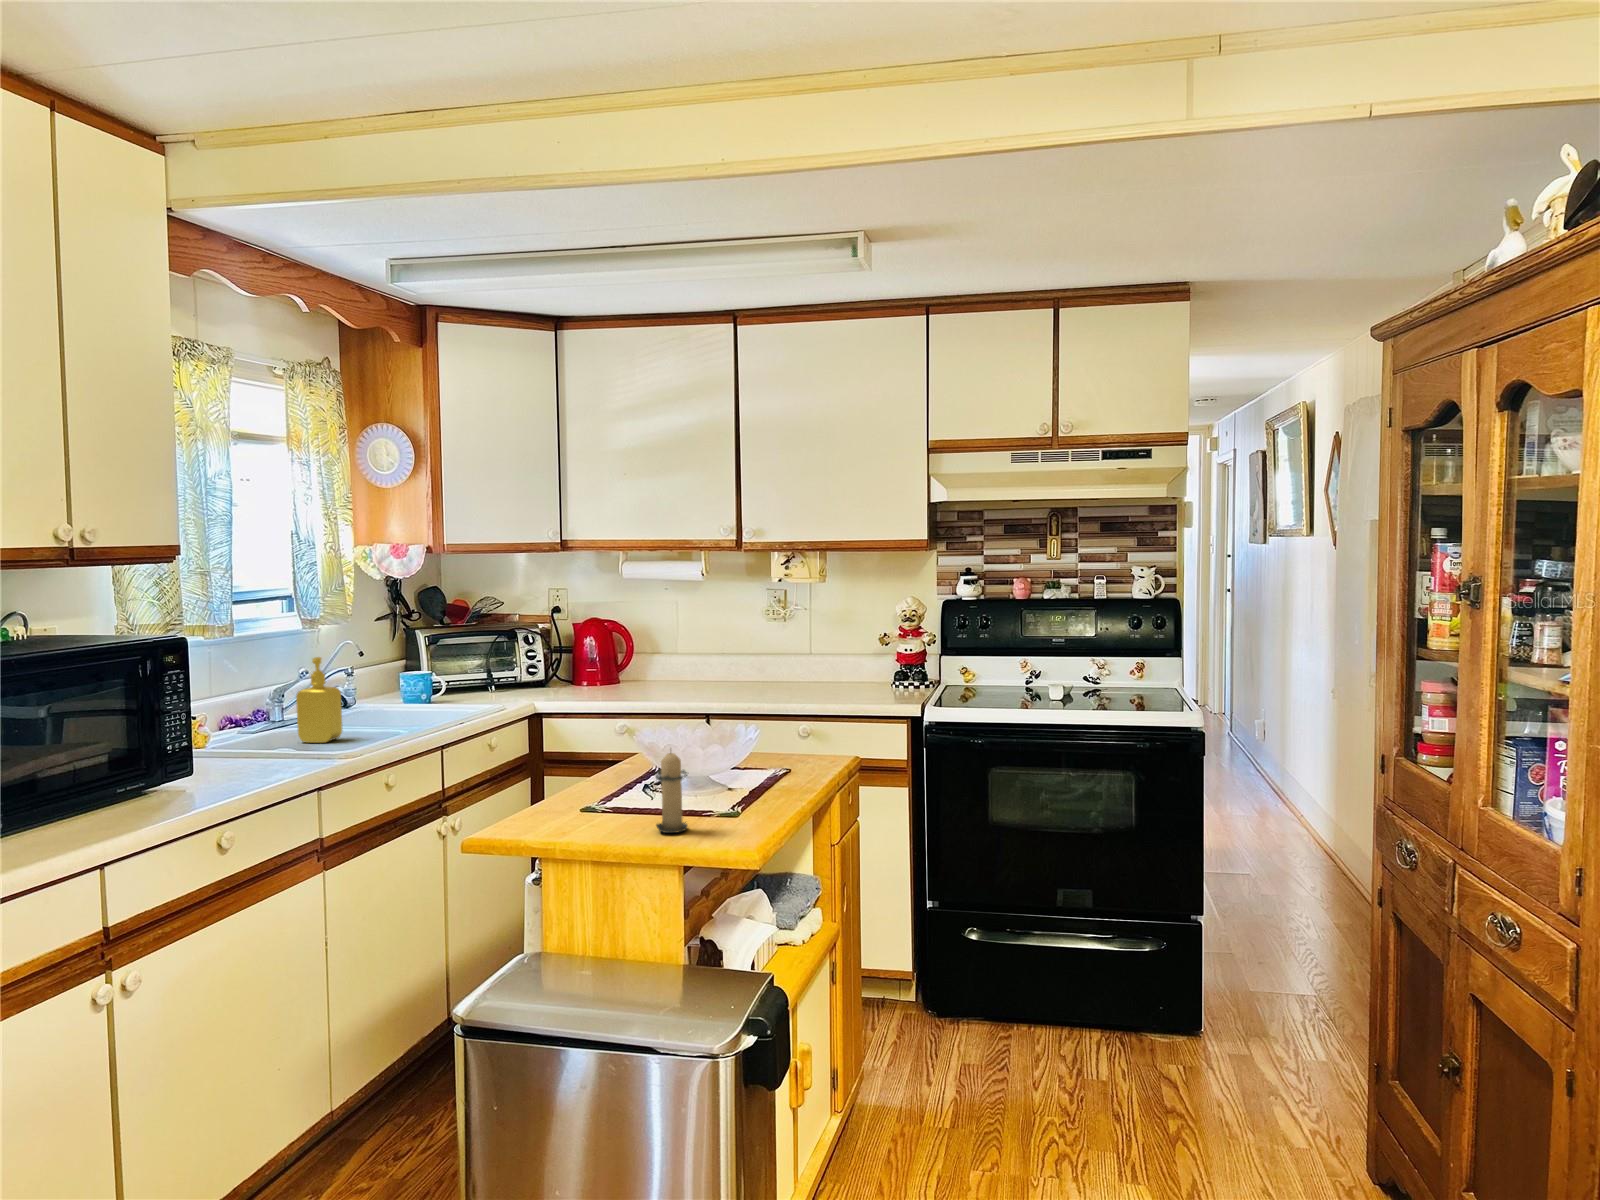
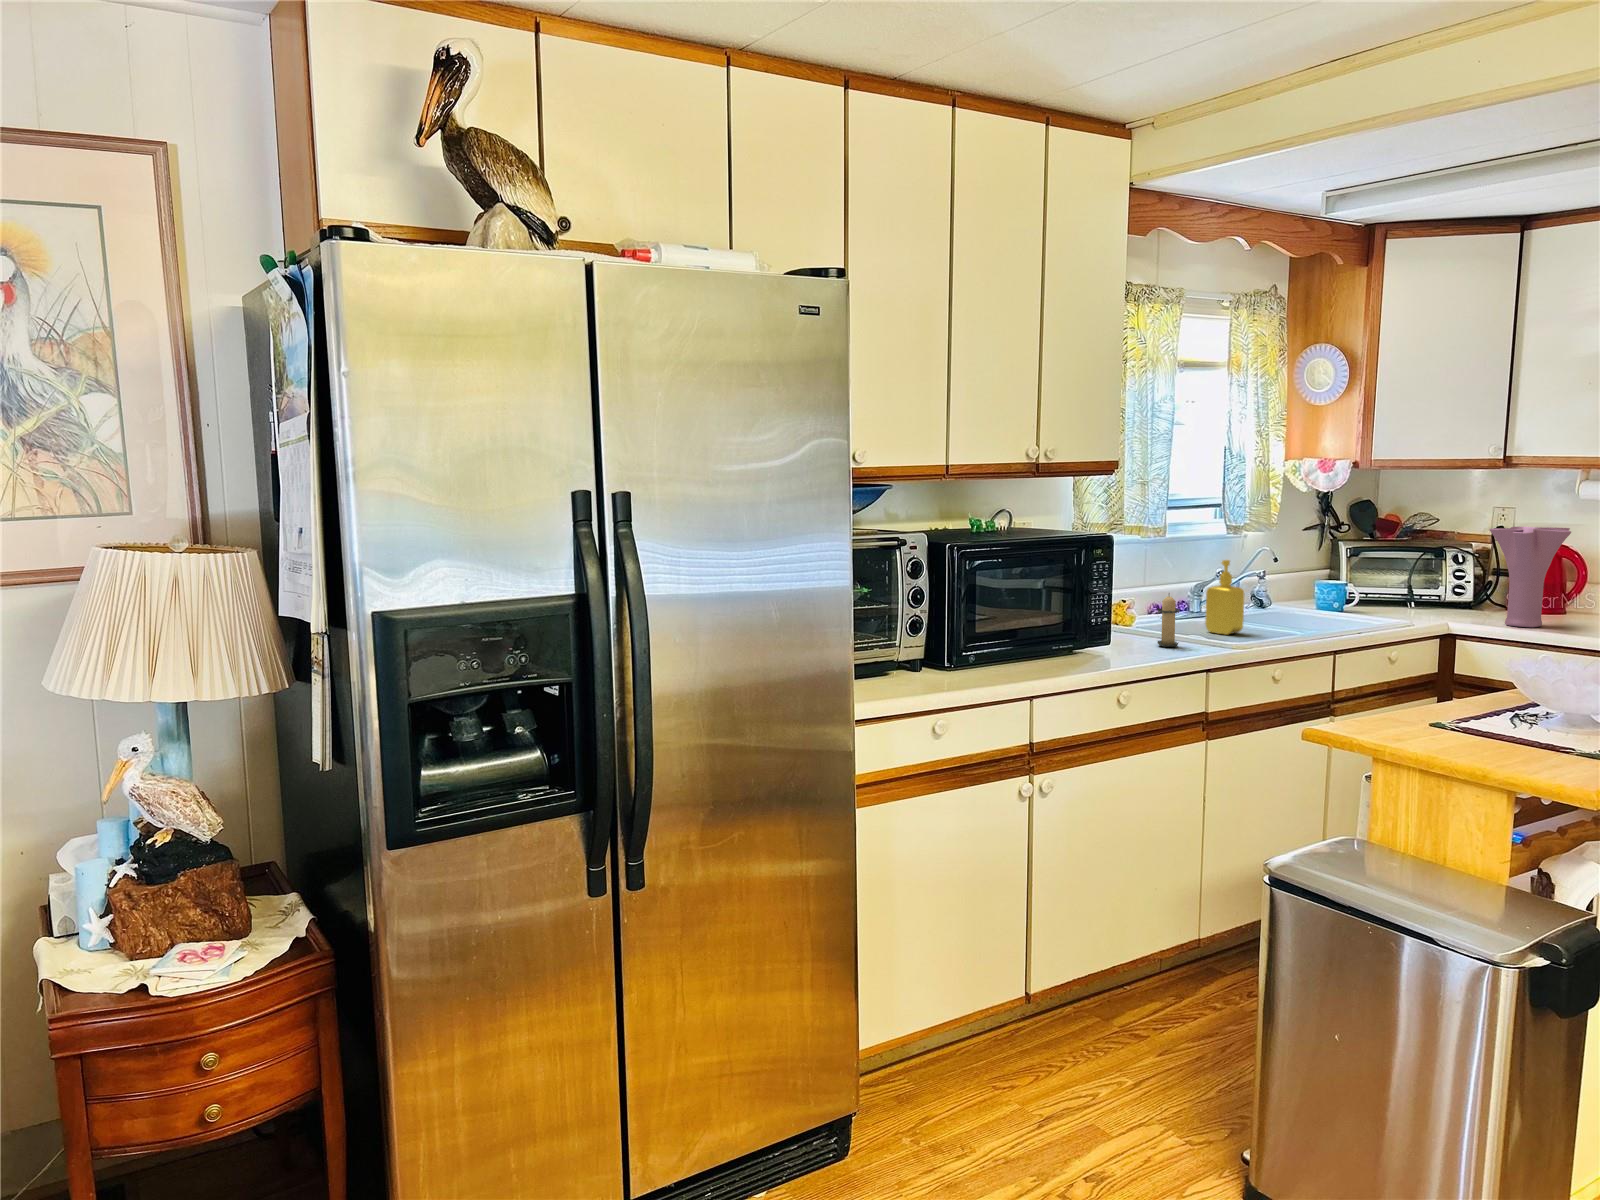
vase: none [554,604,619,697] -> present [1489,527,1571,628]
candle: present [655,752,688,833] -> present [1157,593,1180,647]

